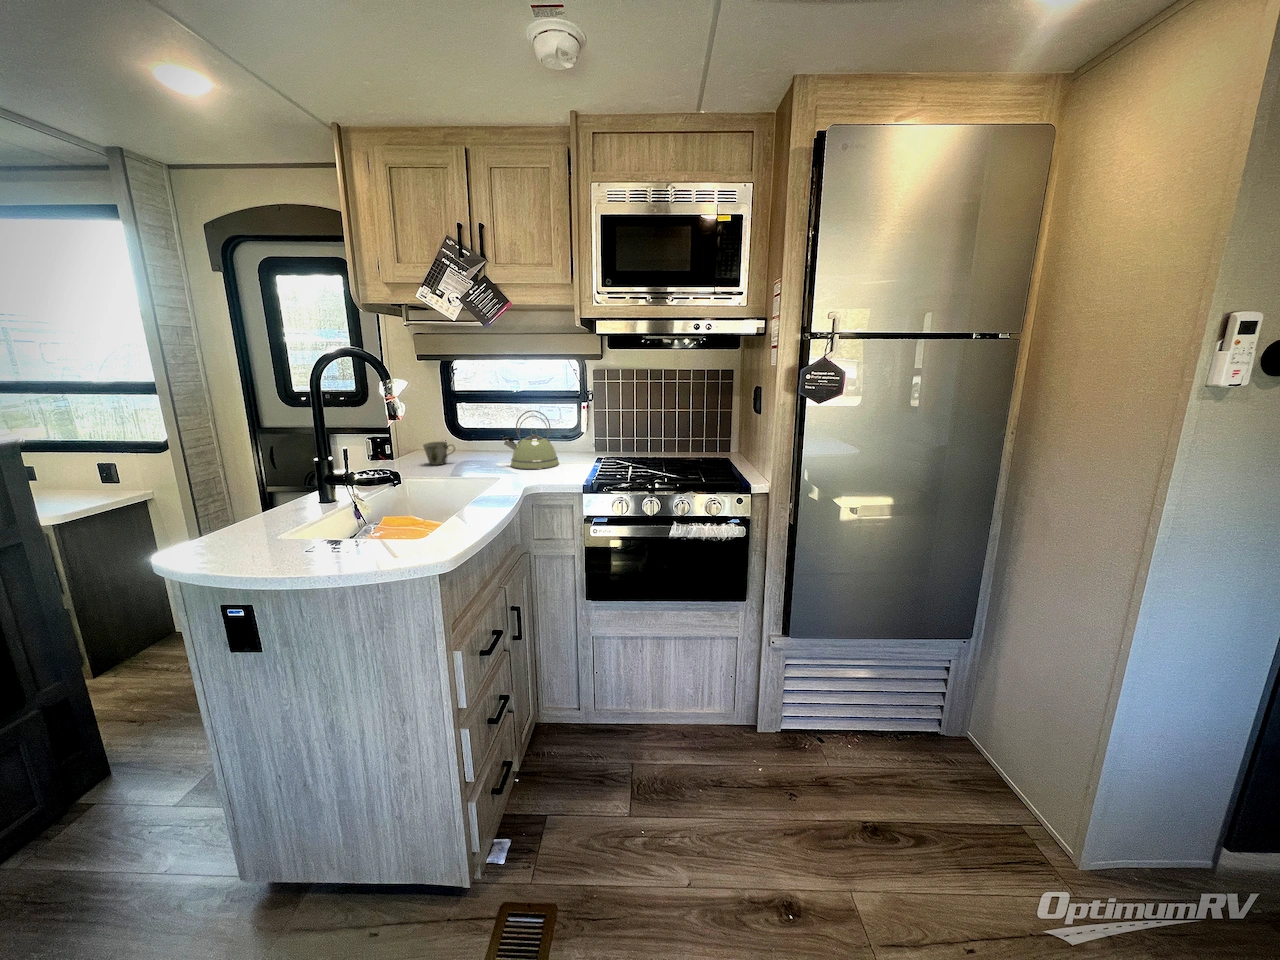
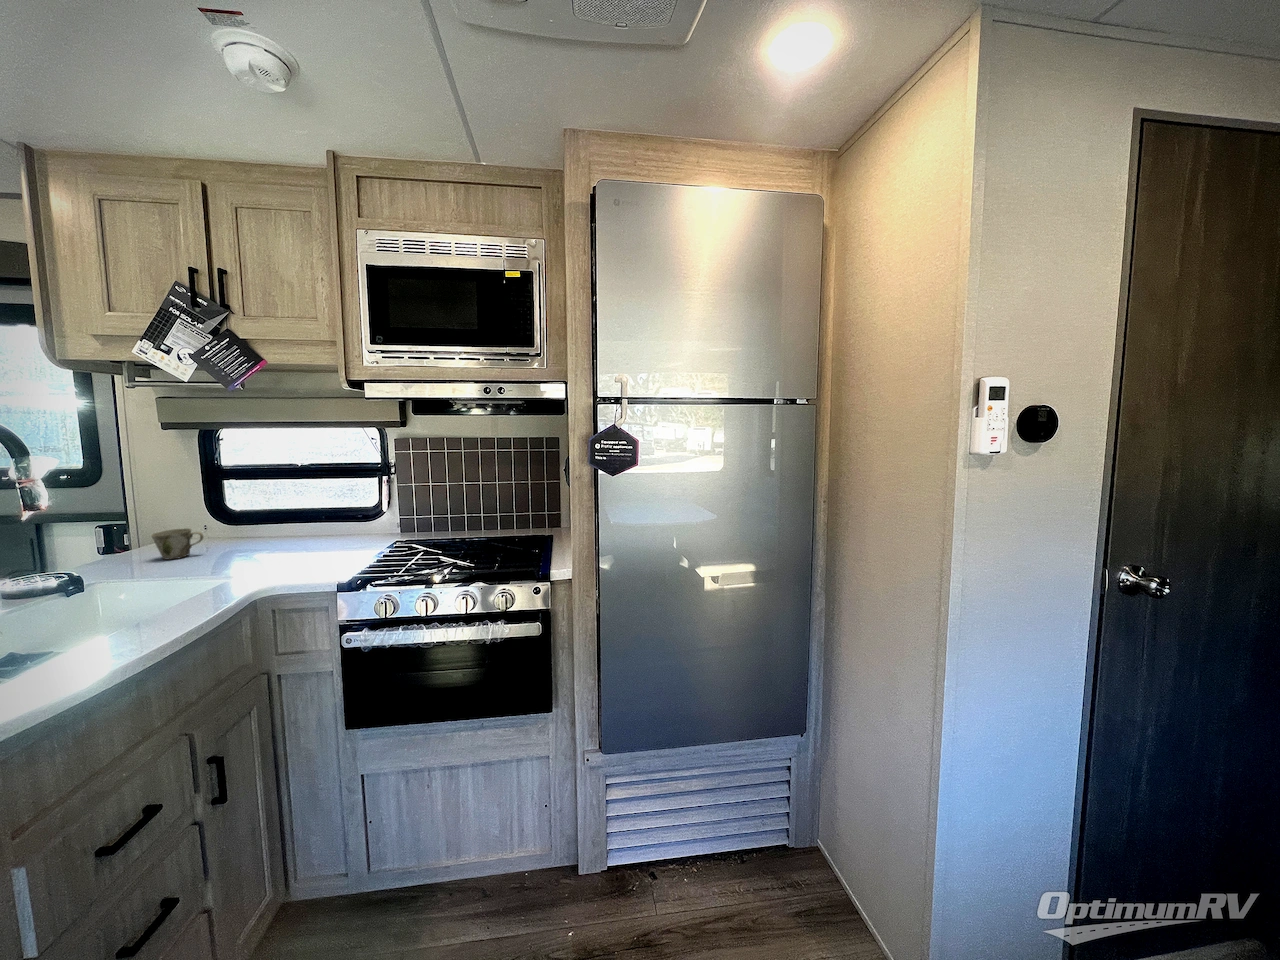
kettle: present [502,410,559,469] -> none [261,487,344,560]

